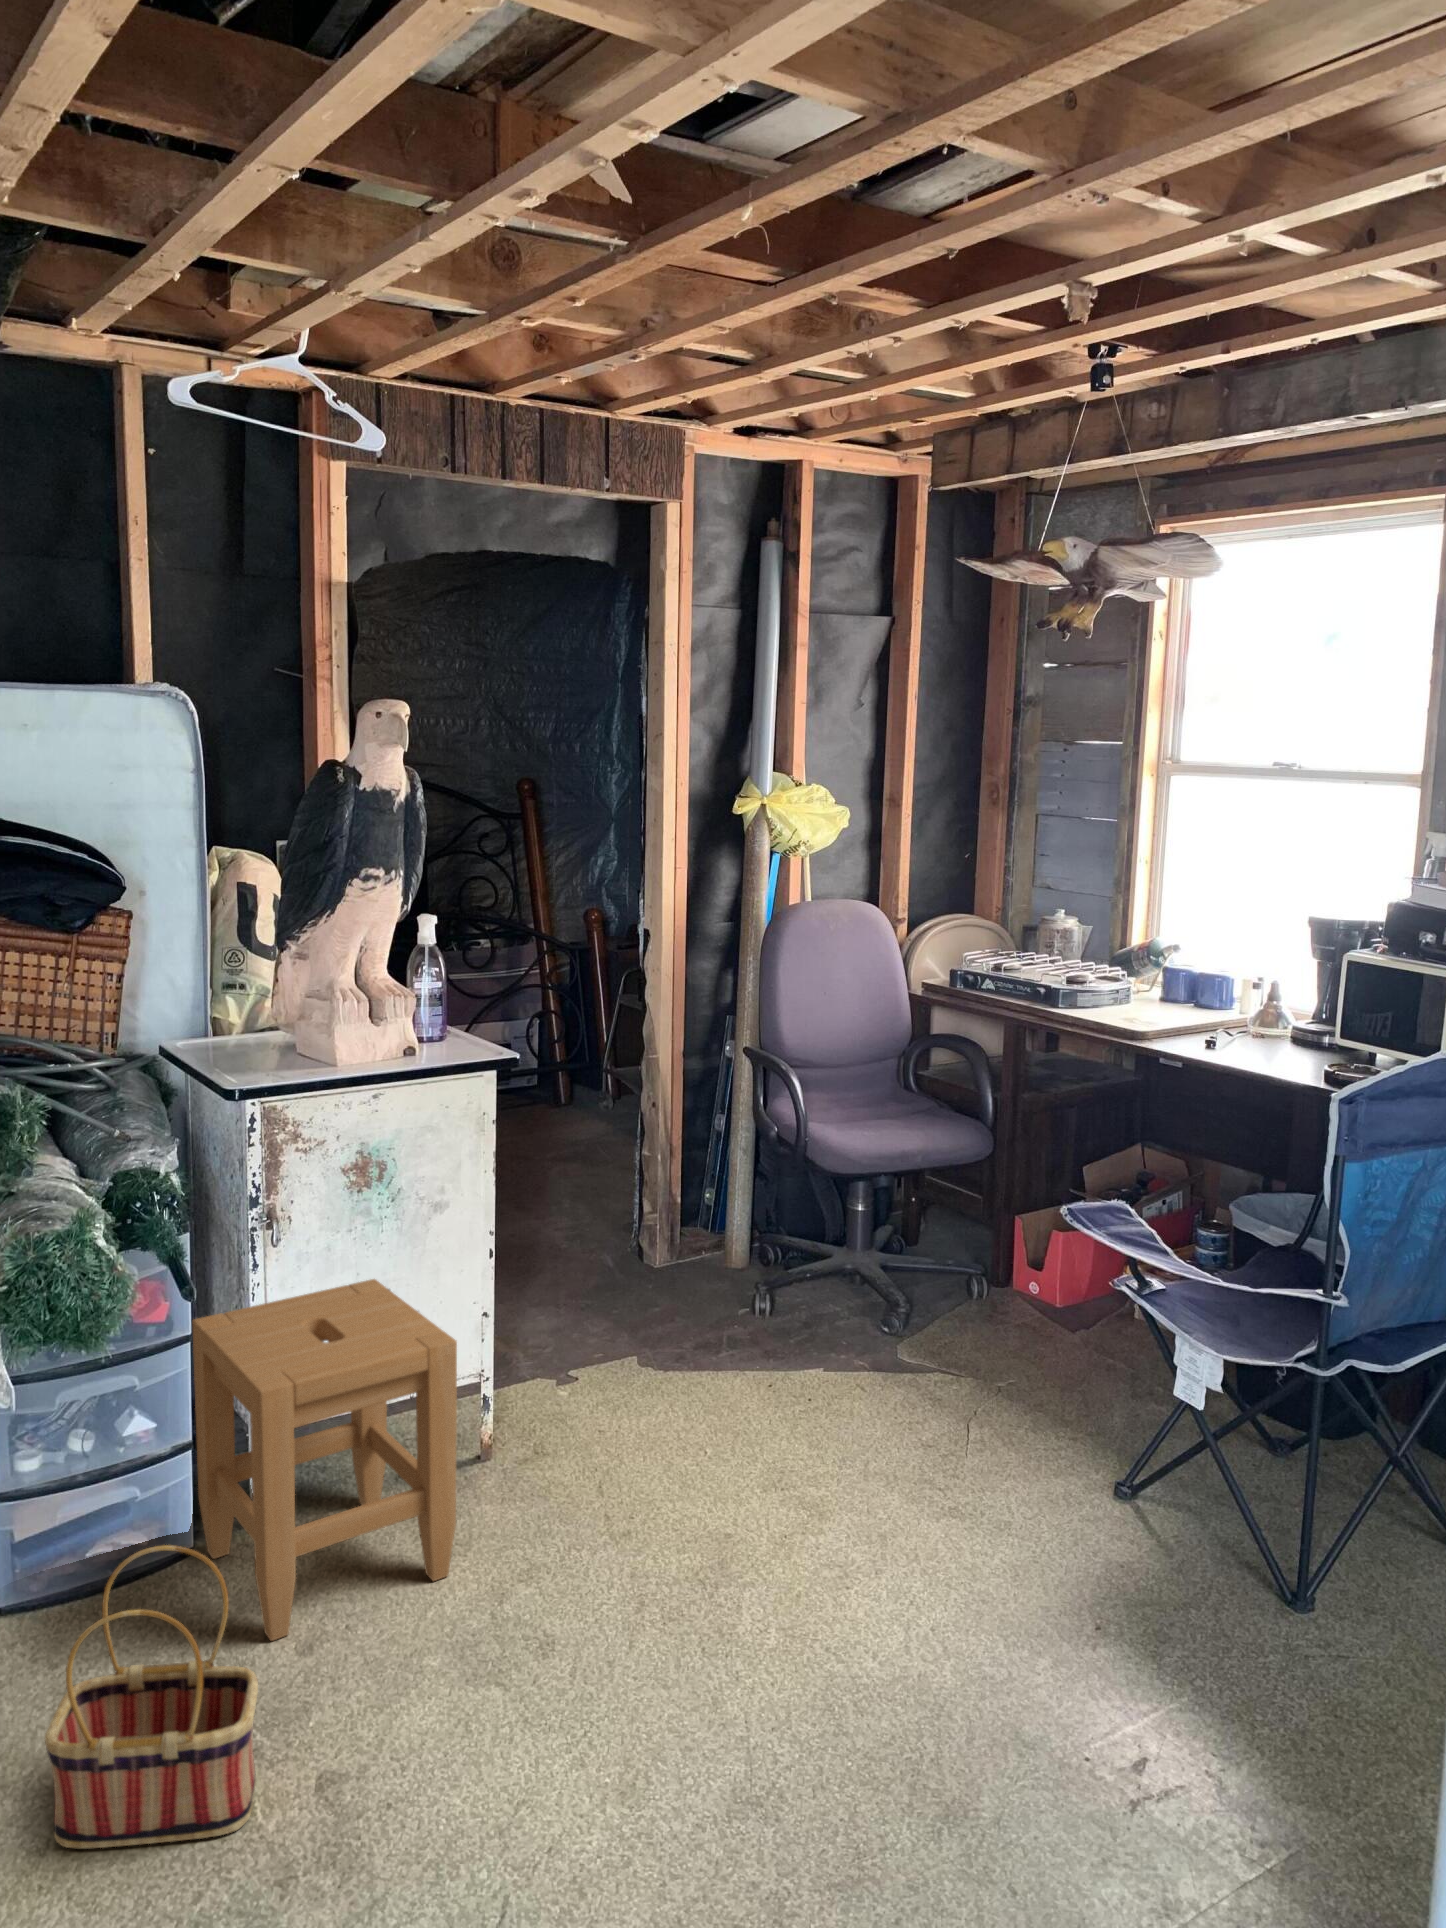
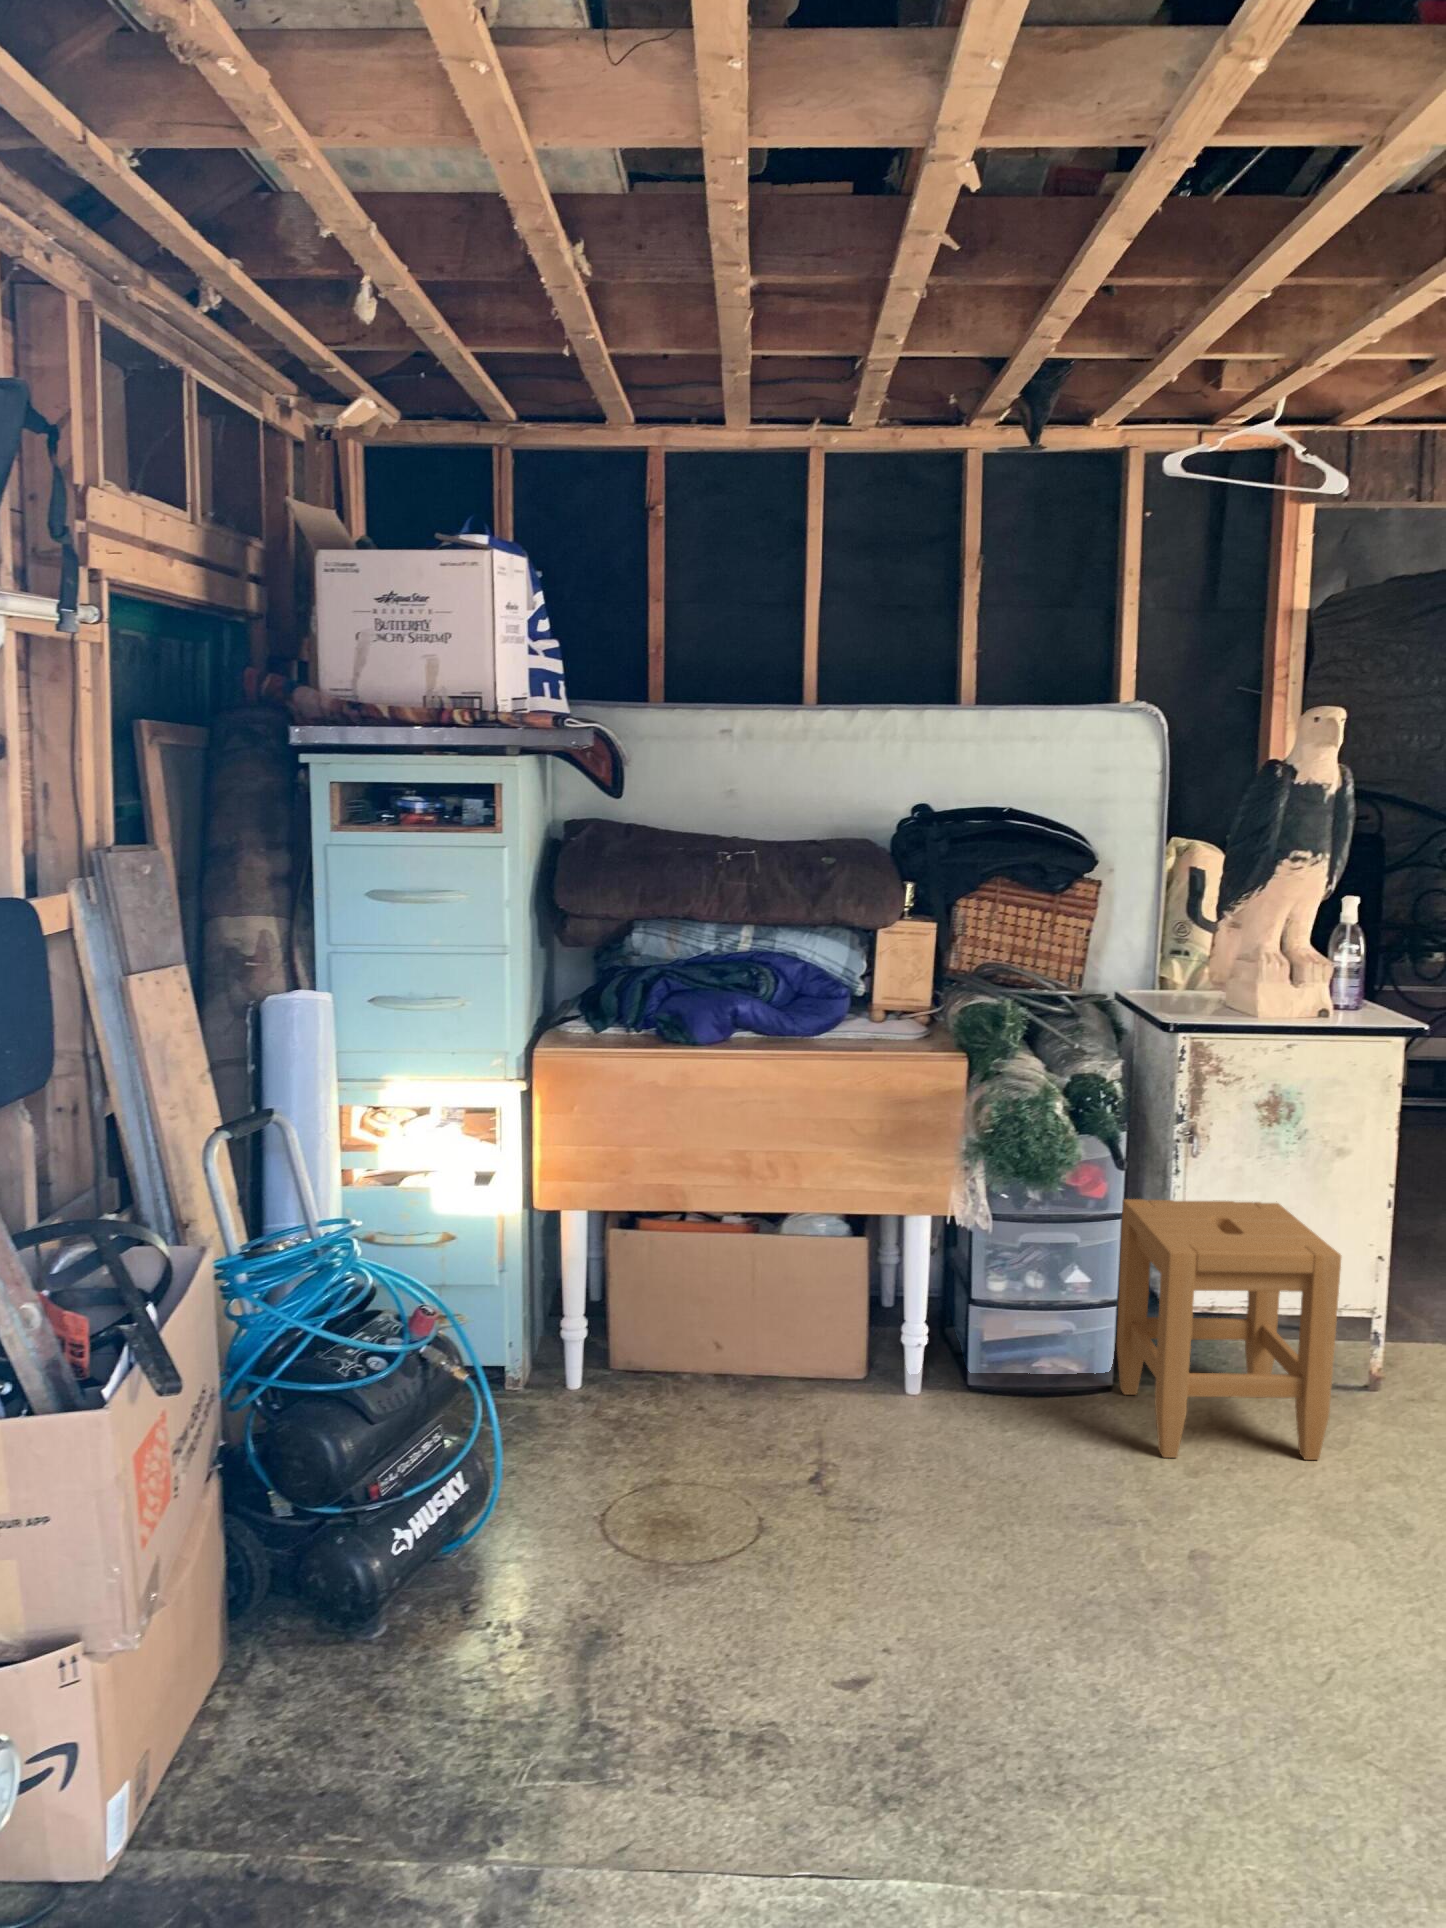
basket: present [45,1545,258,1849] -> none [997,1334,1148,1557]

